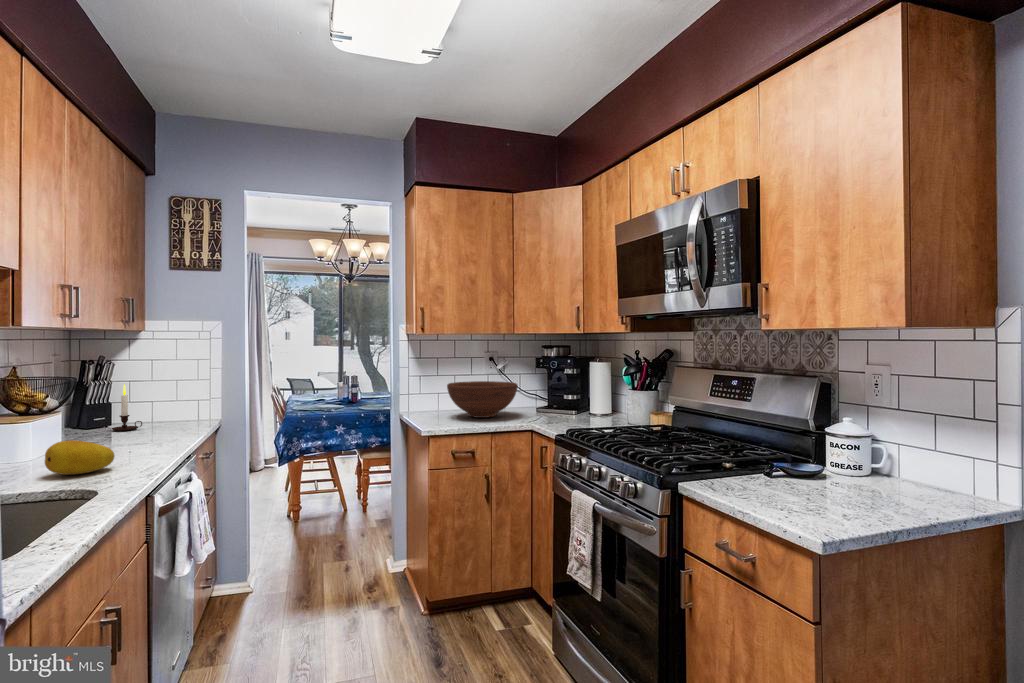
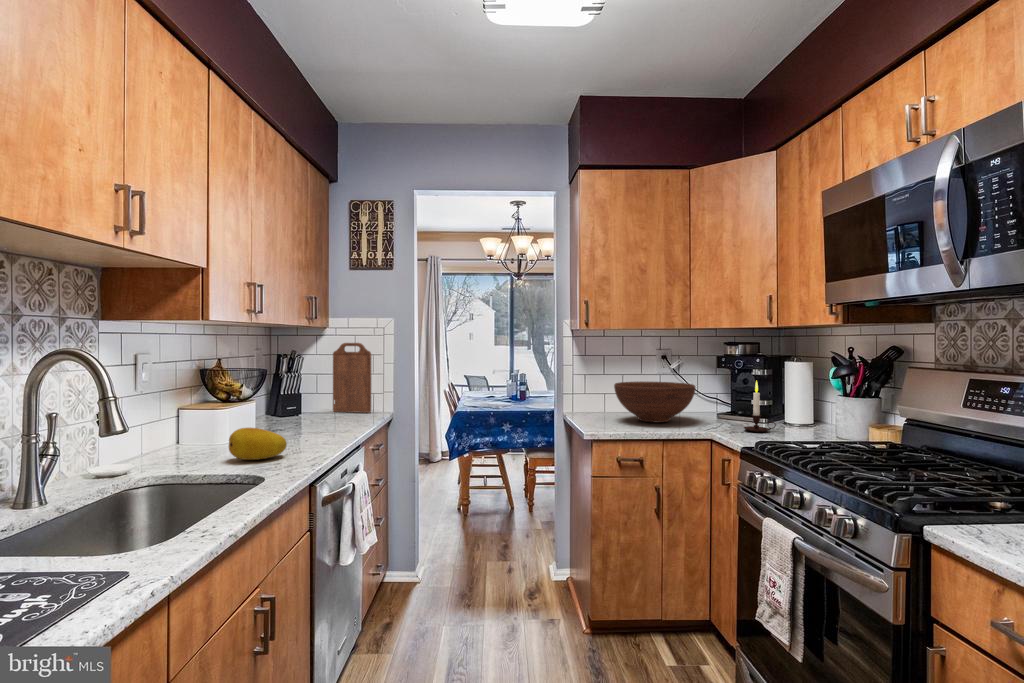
cutting board: none [150,348,196,421] -> present [333,343,371,413]
candle: present [112,384,142,431] -> present [744,381,776,432]

